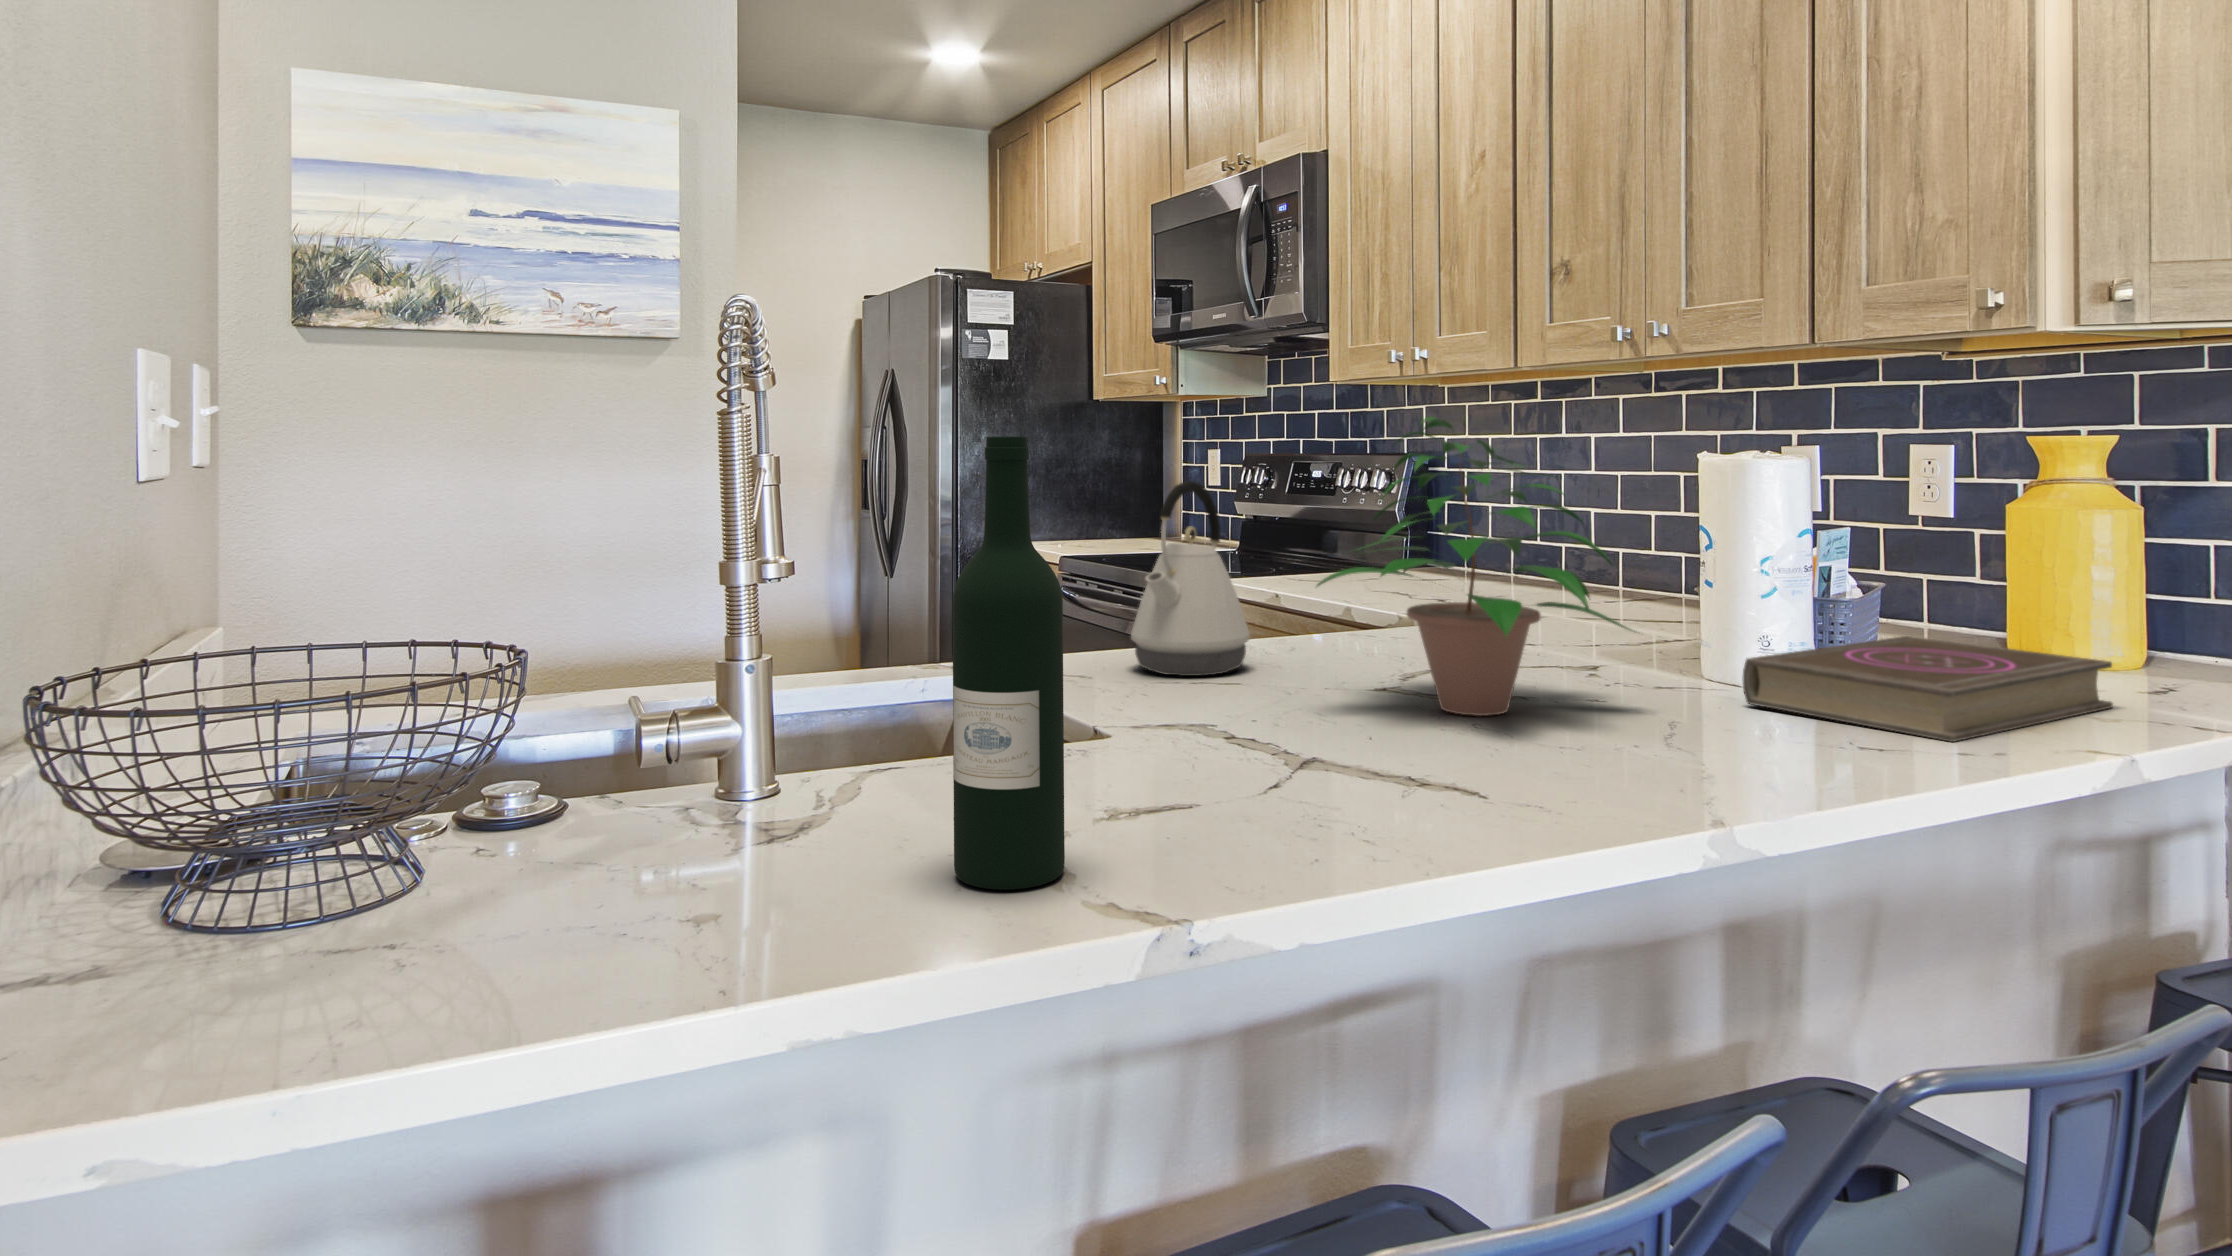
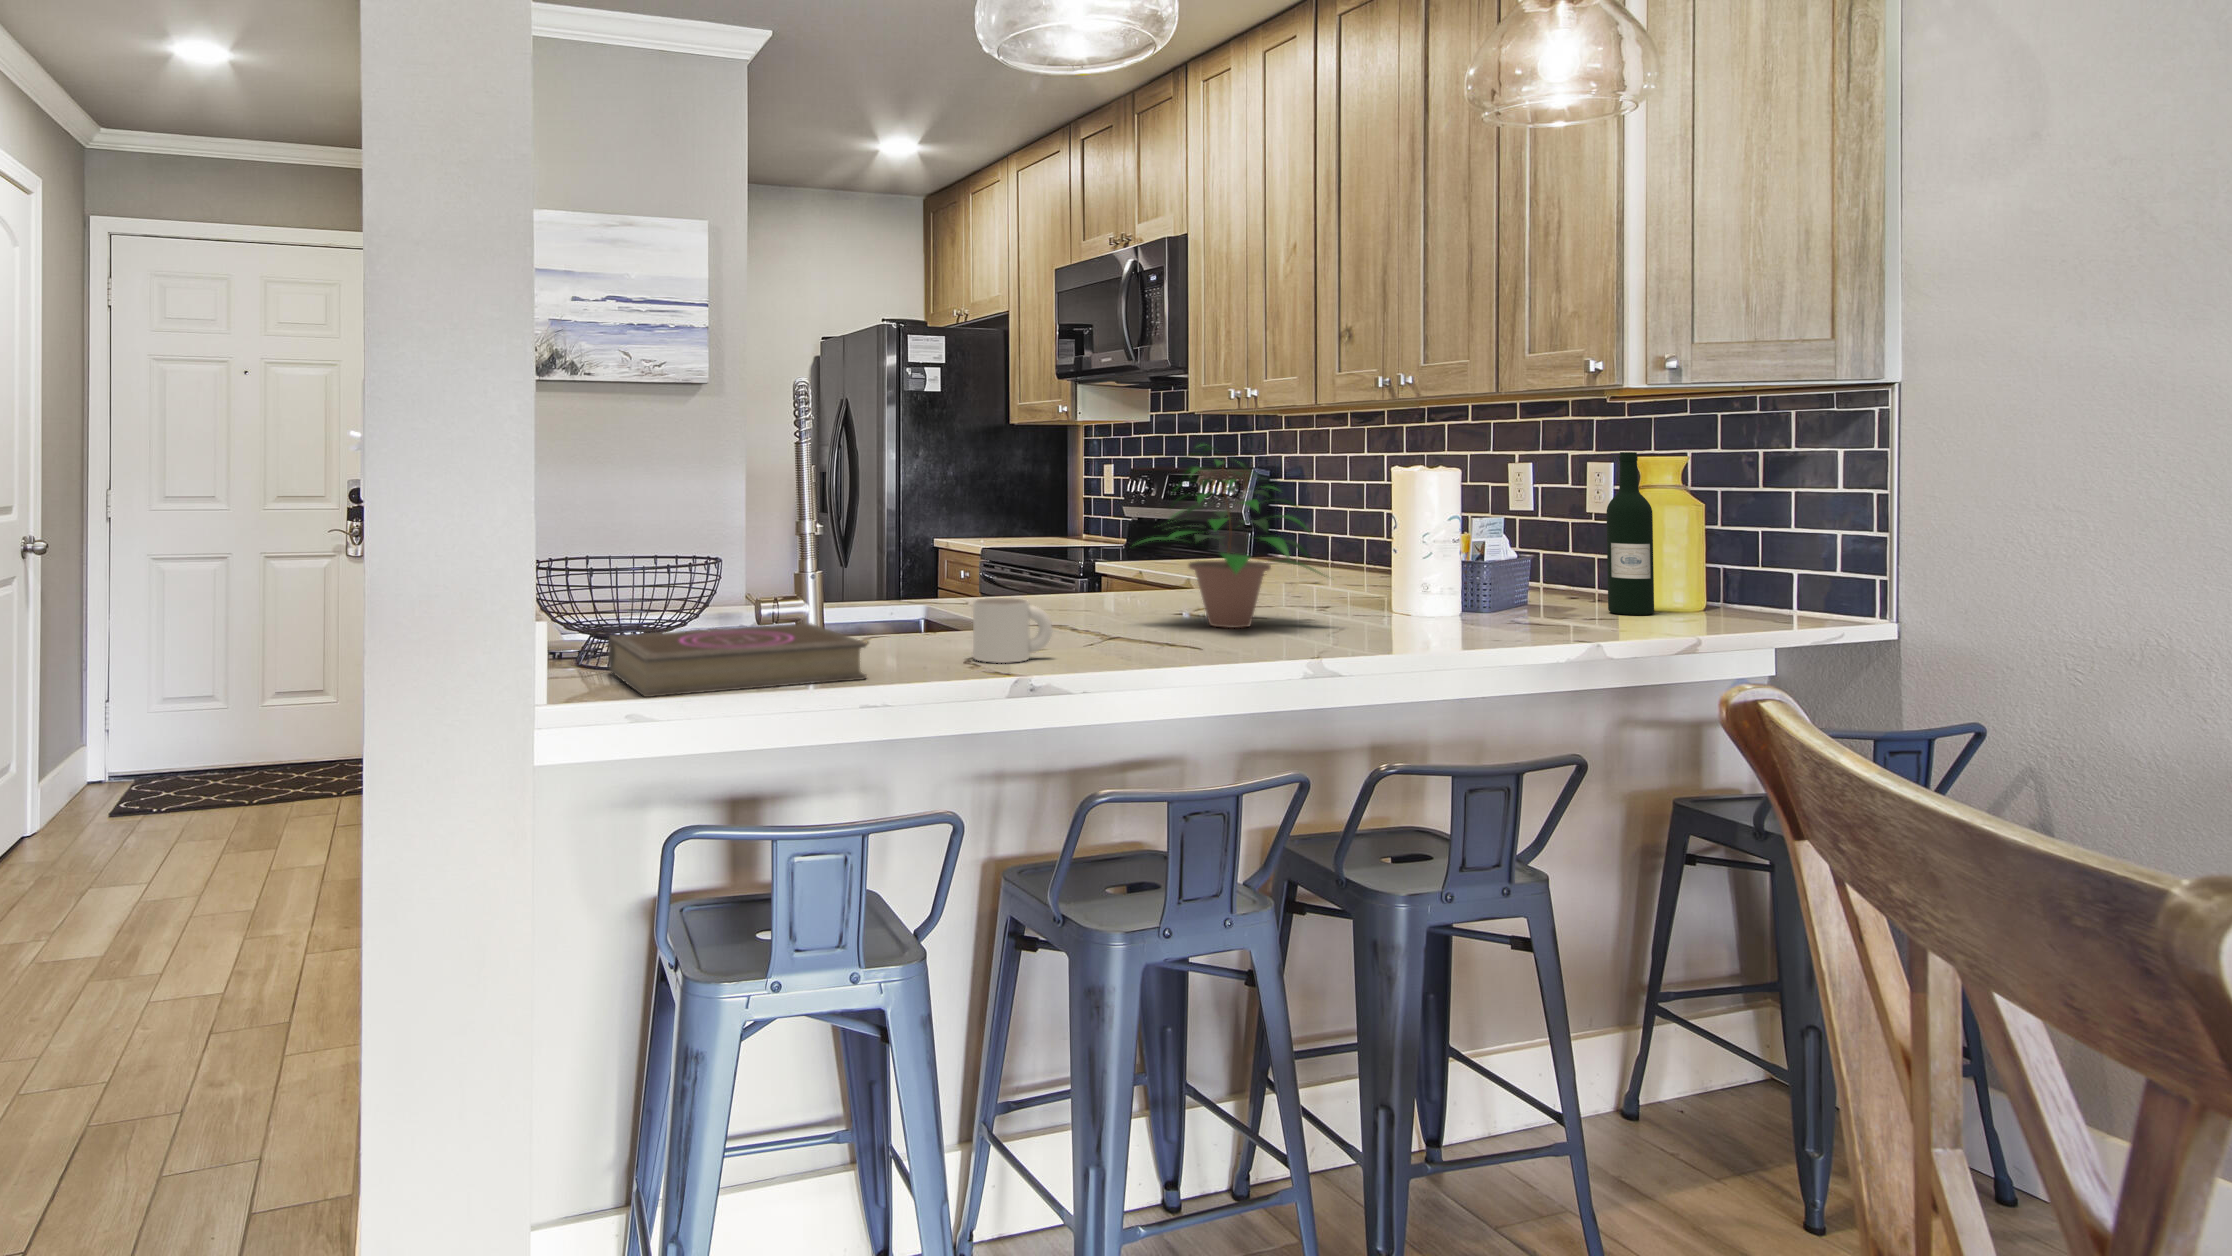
wine bottle: present [952,436,1065,890] -> present [1607,452,1654,615]
kettle: present [1131,481,1250,676] -> none [1022,484,1100,610]
book: present [1743,636,2113,742] -> present [608,623,866,697]
mug: none [1067,700,1216,834] -> present [973,598,1052,663]

